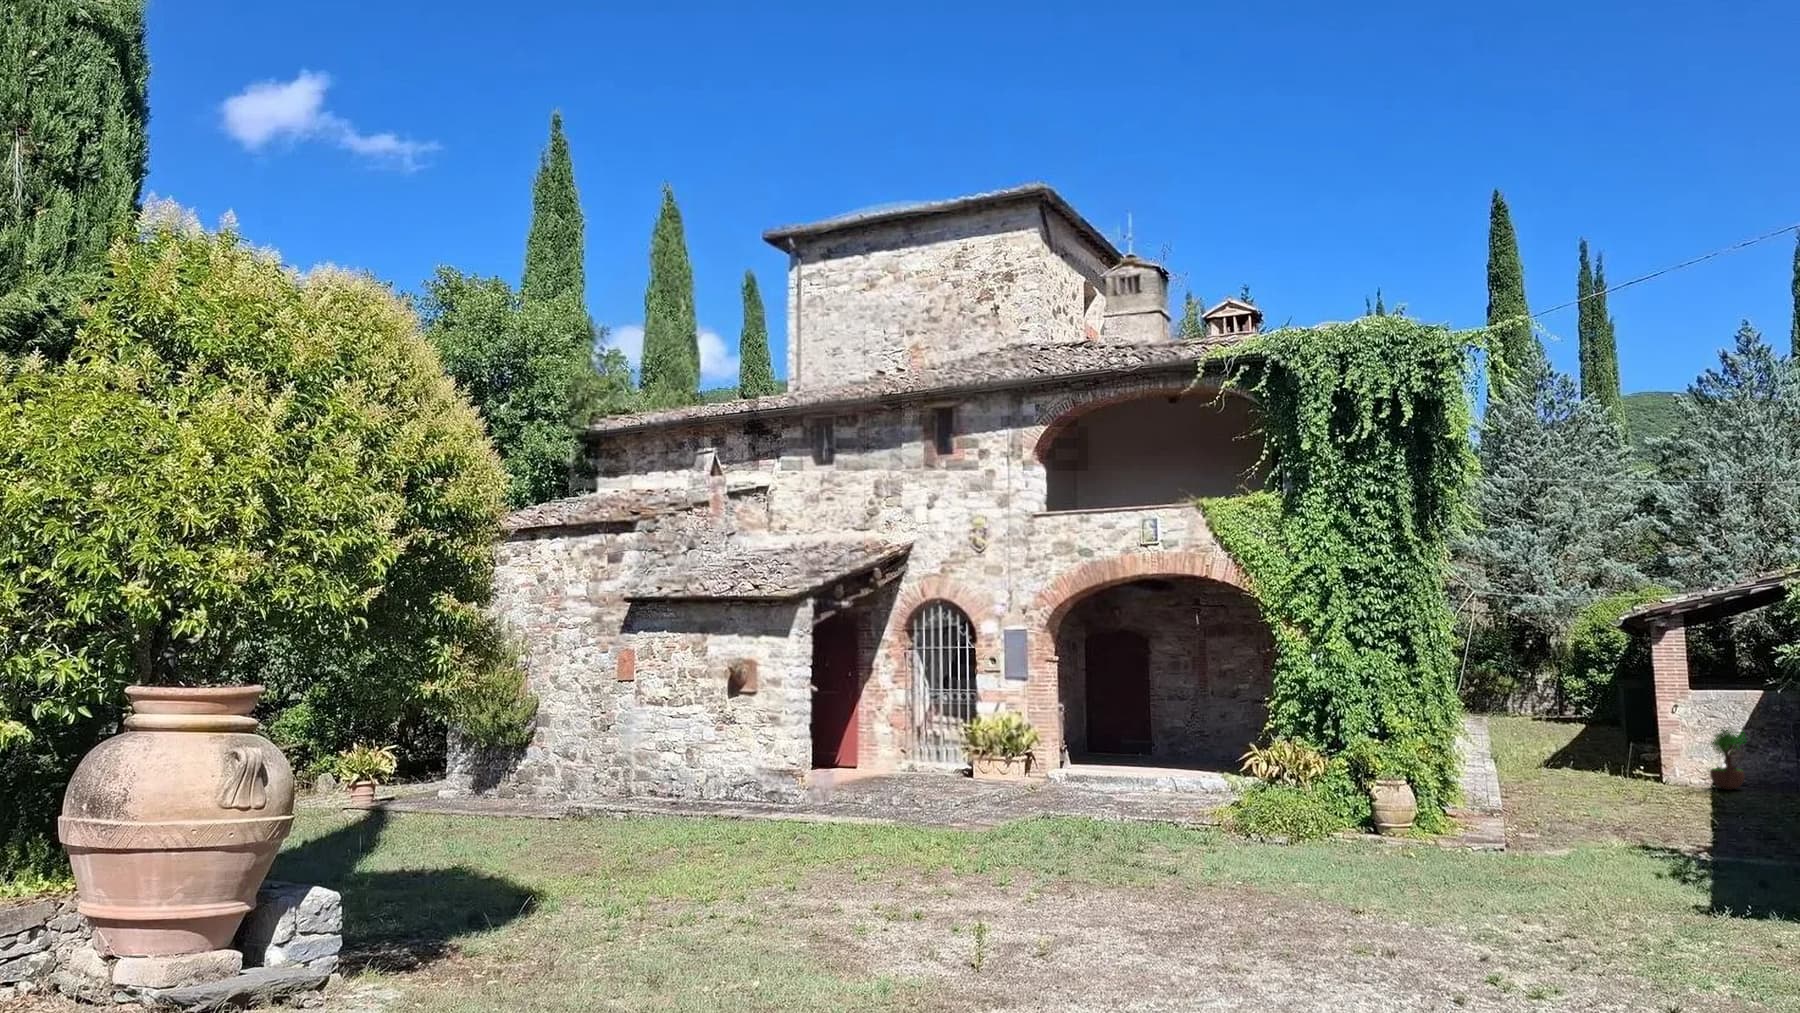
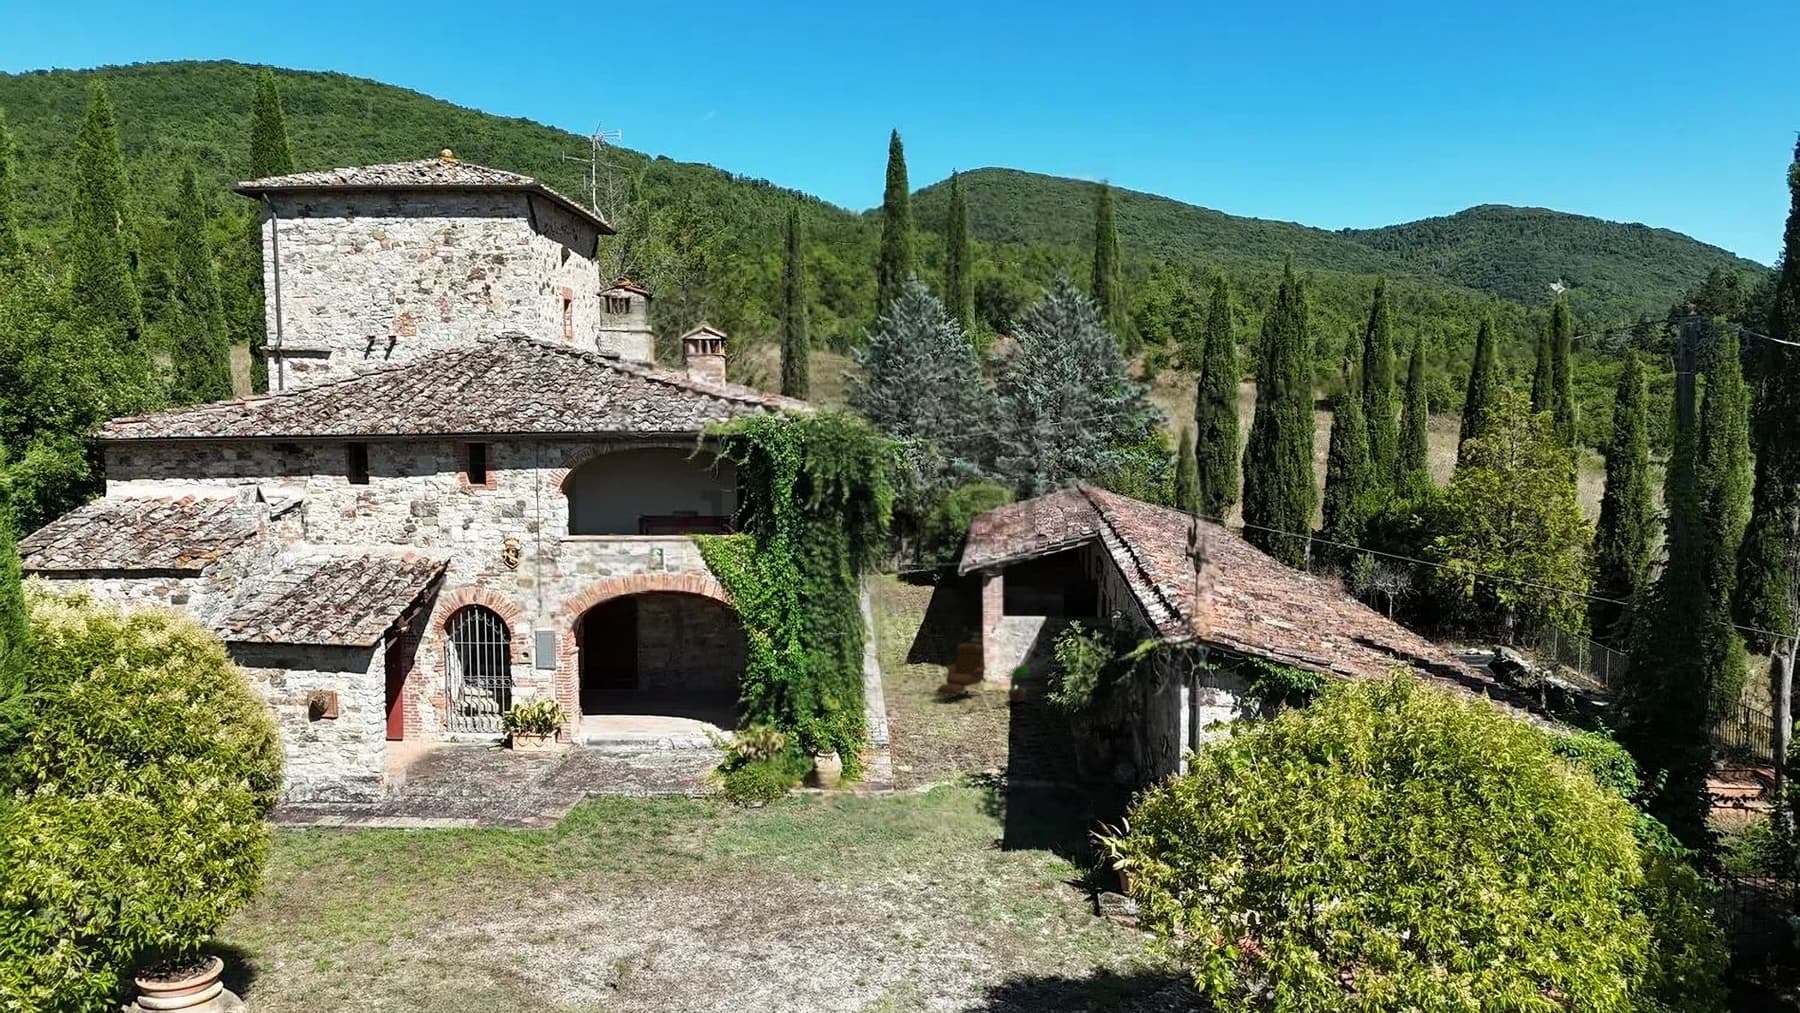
lounge chair: none [1581,702,1665,784] -> present [937,643,985,701]

